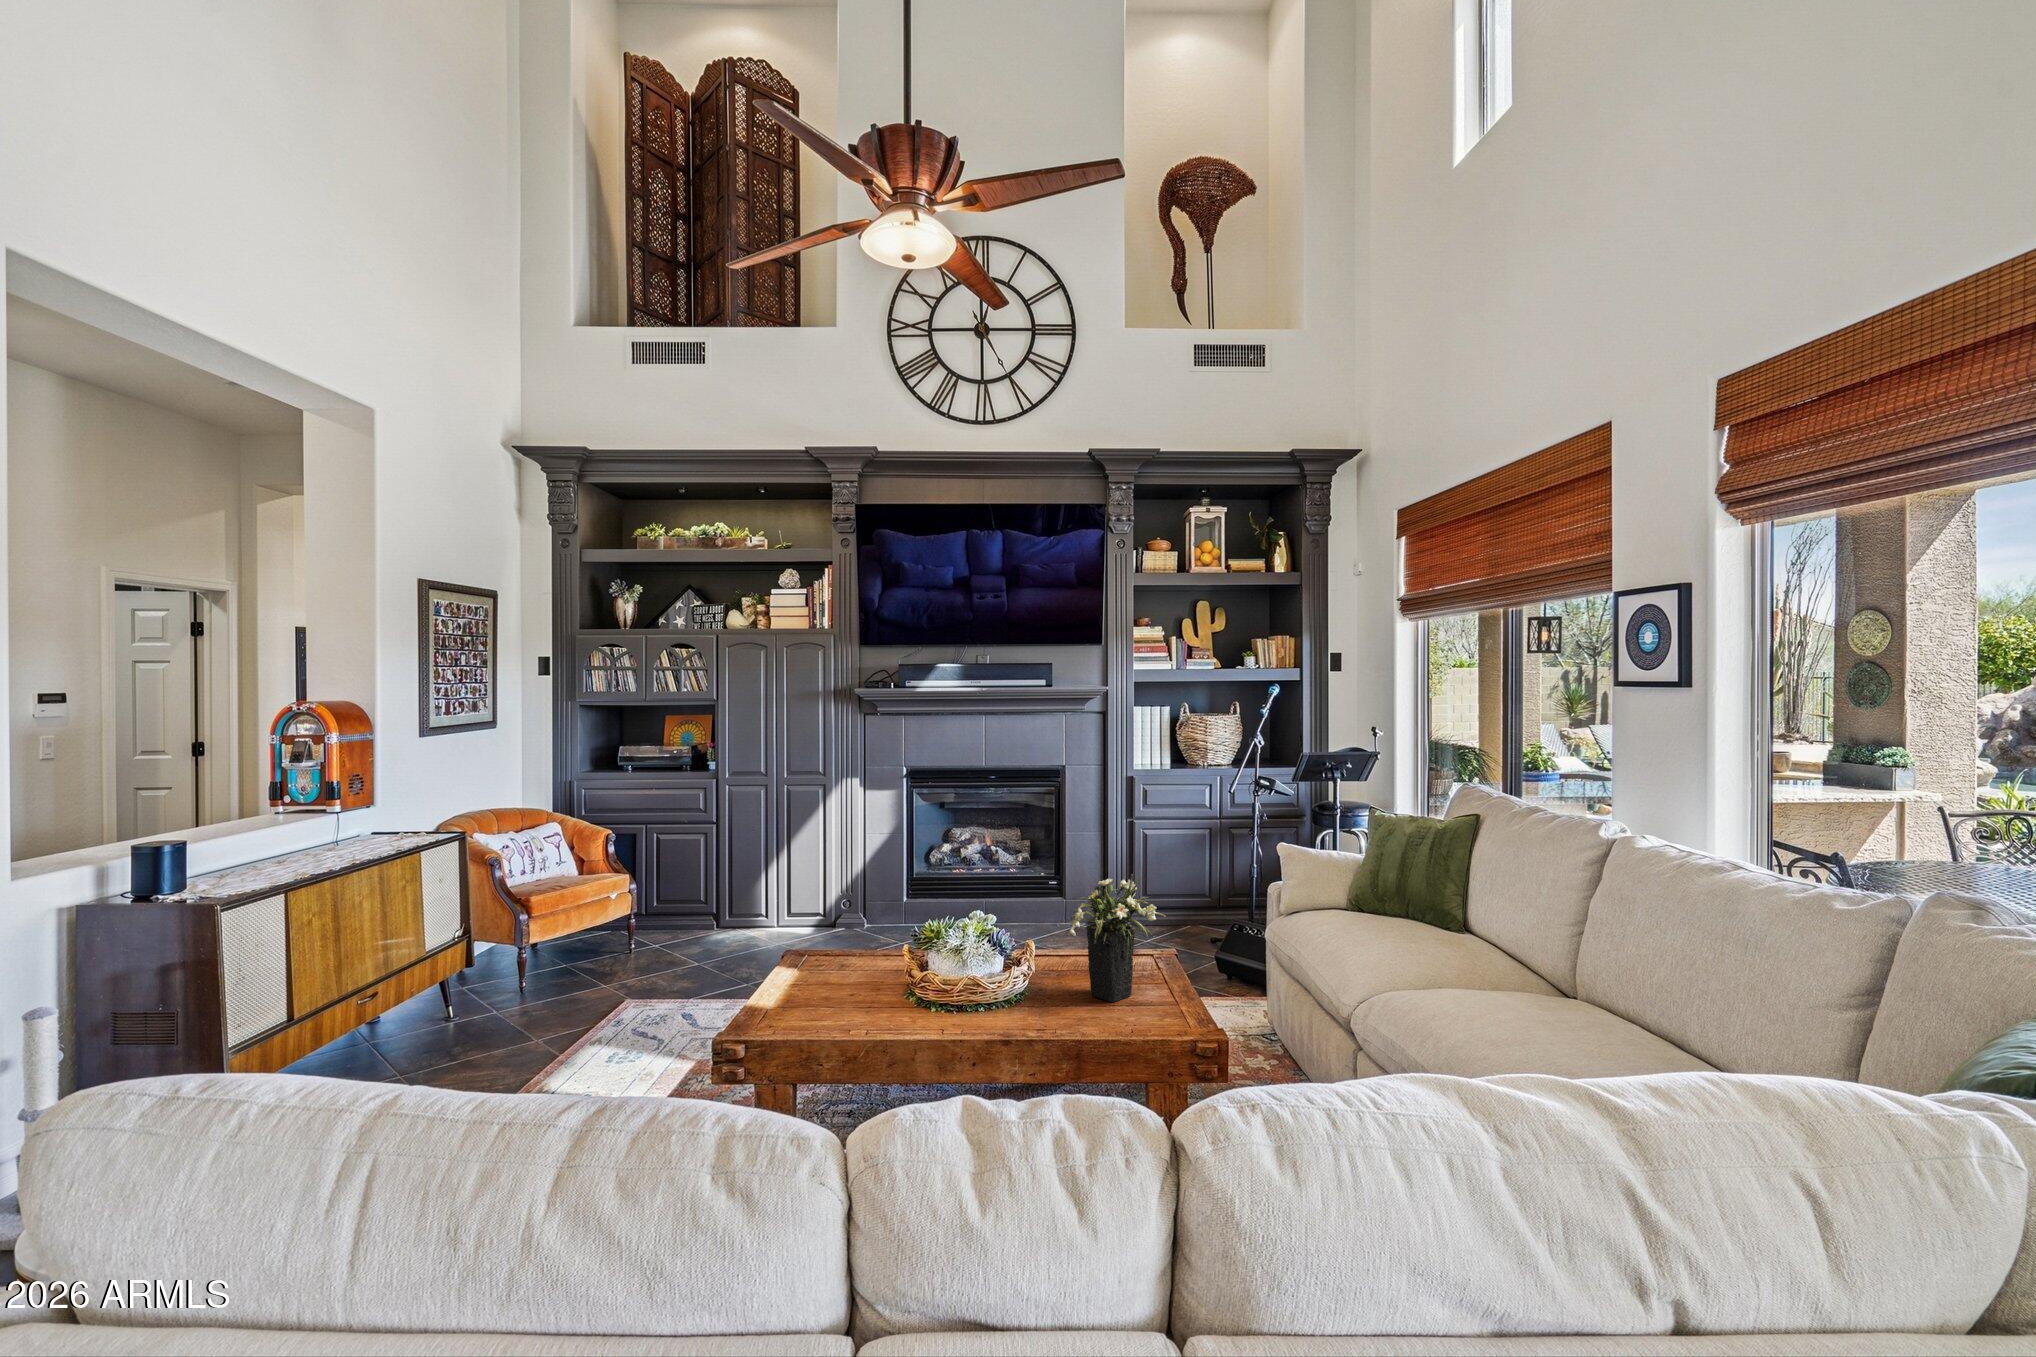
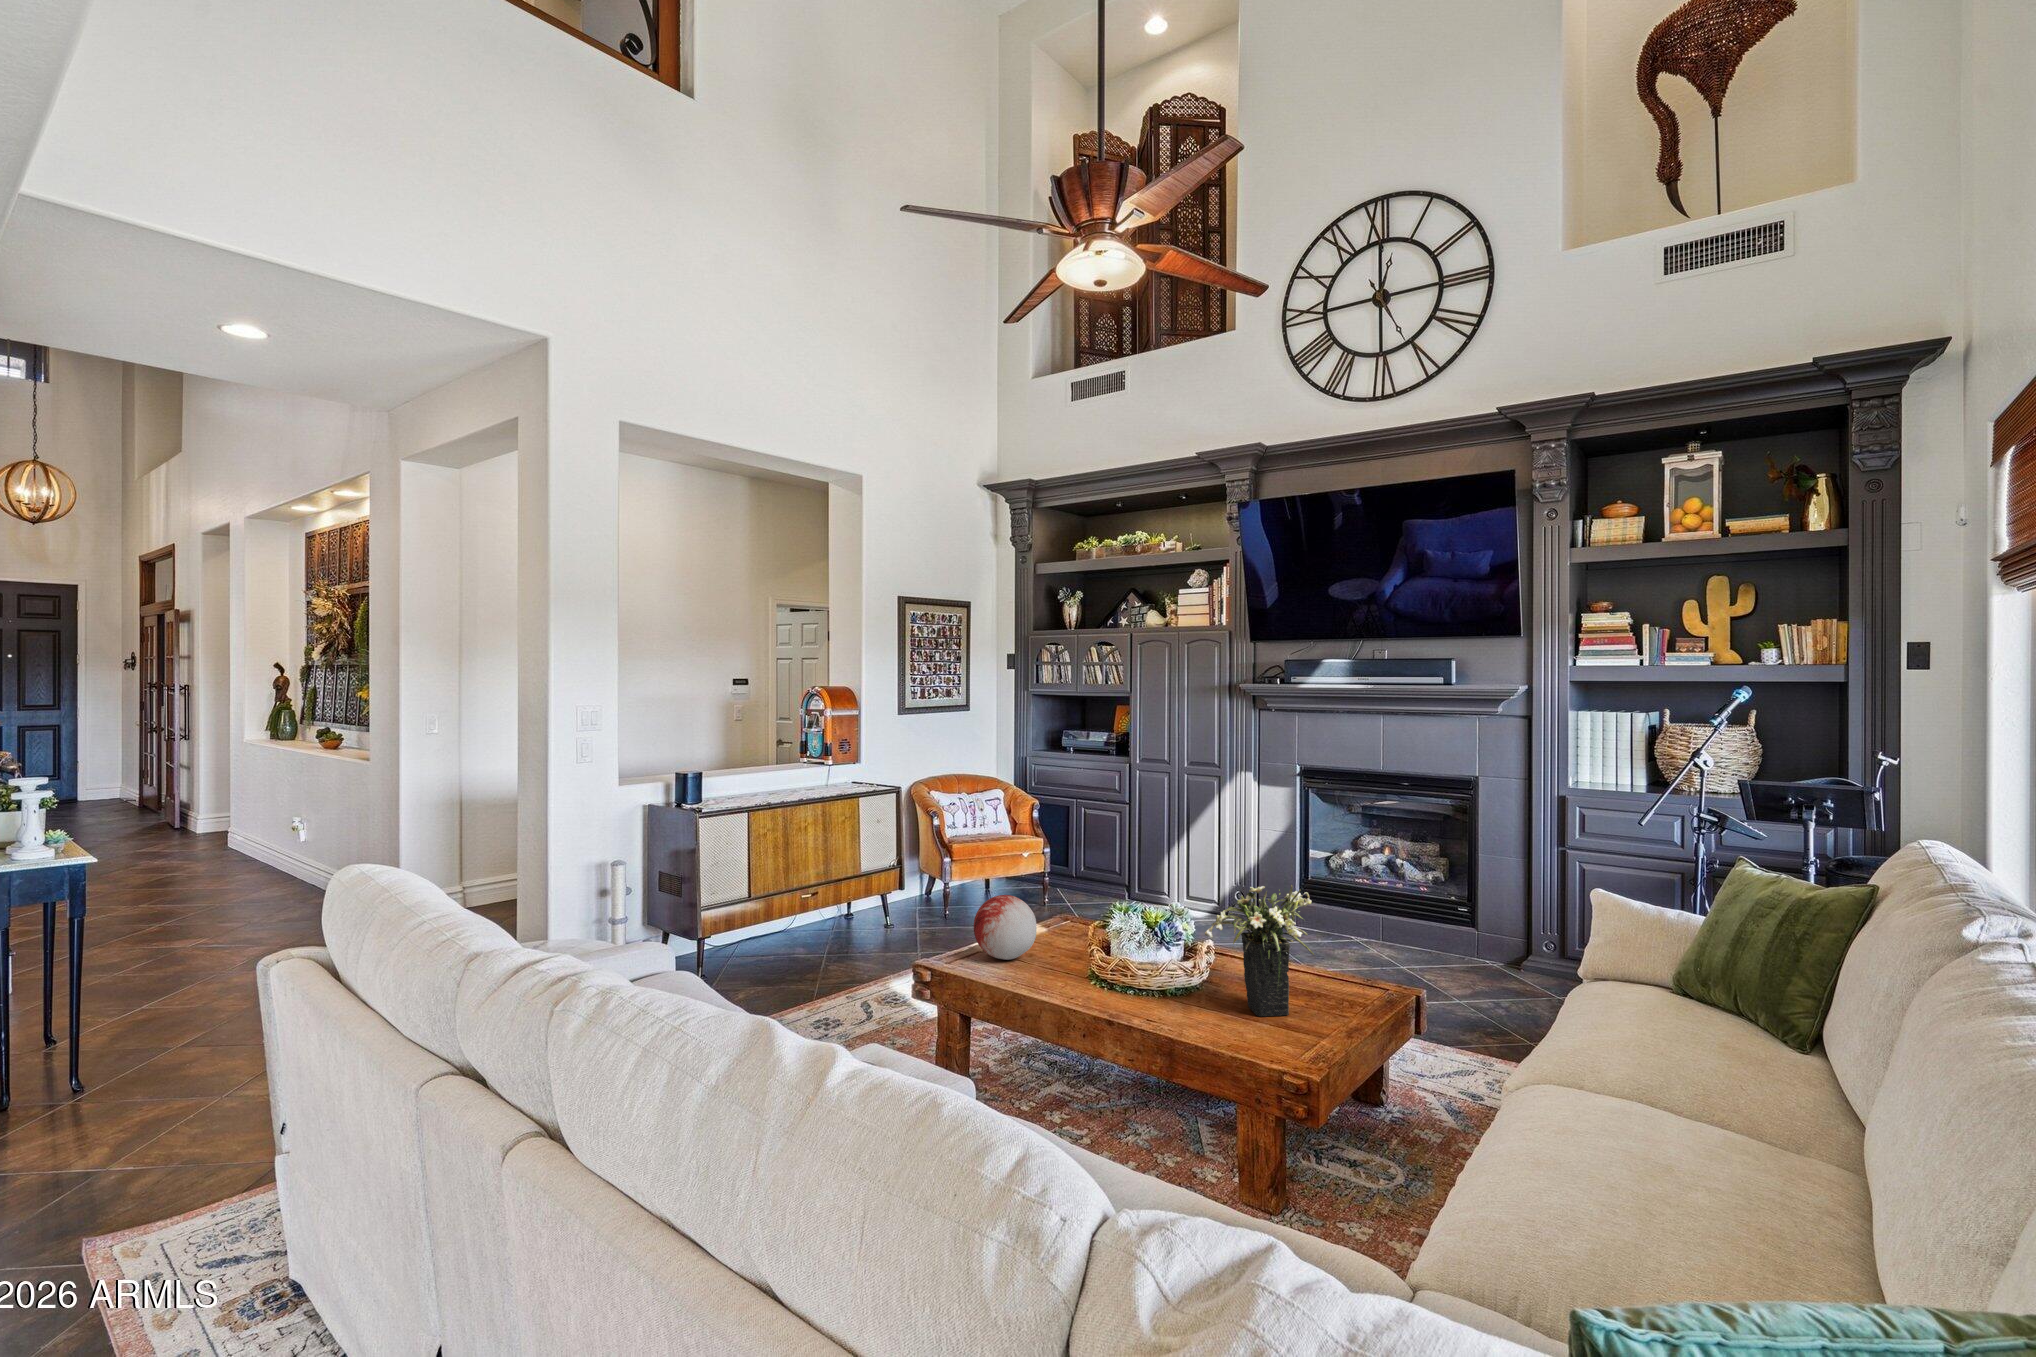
decorative orb: none [772,934,848,1009] -> present [974,895,1036,960]

